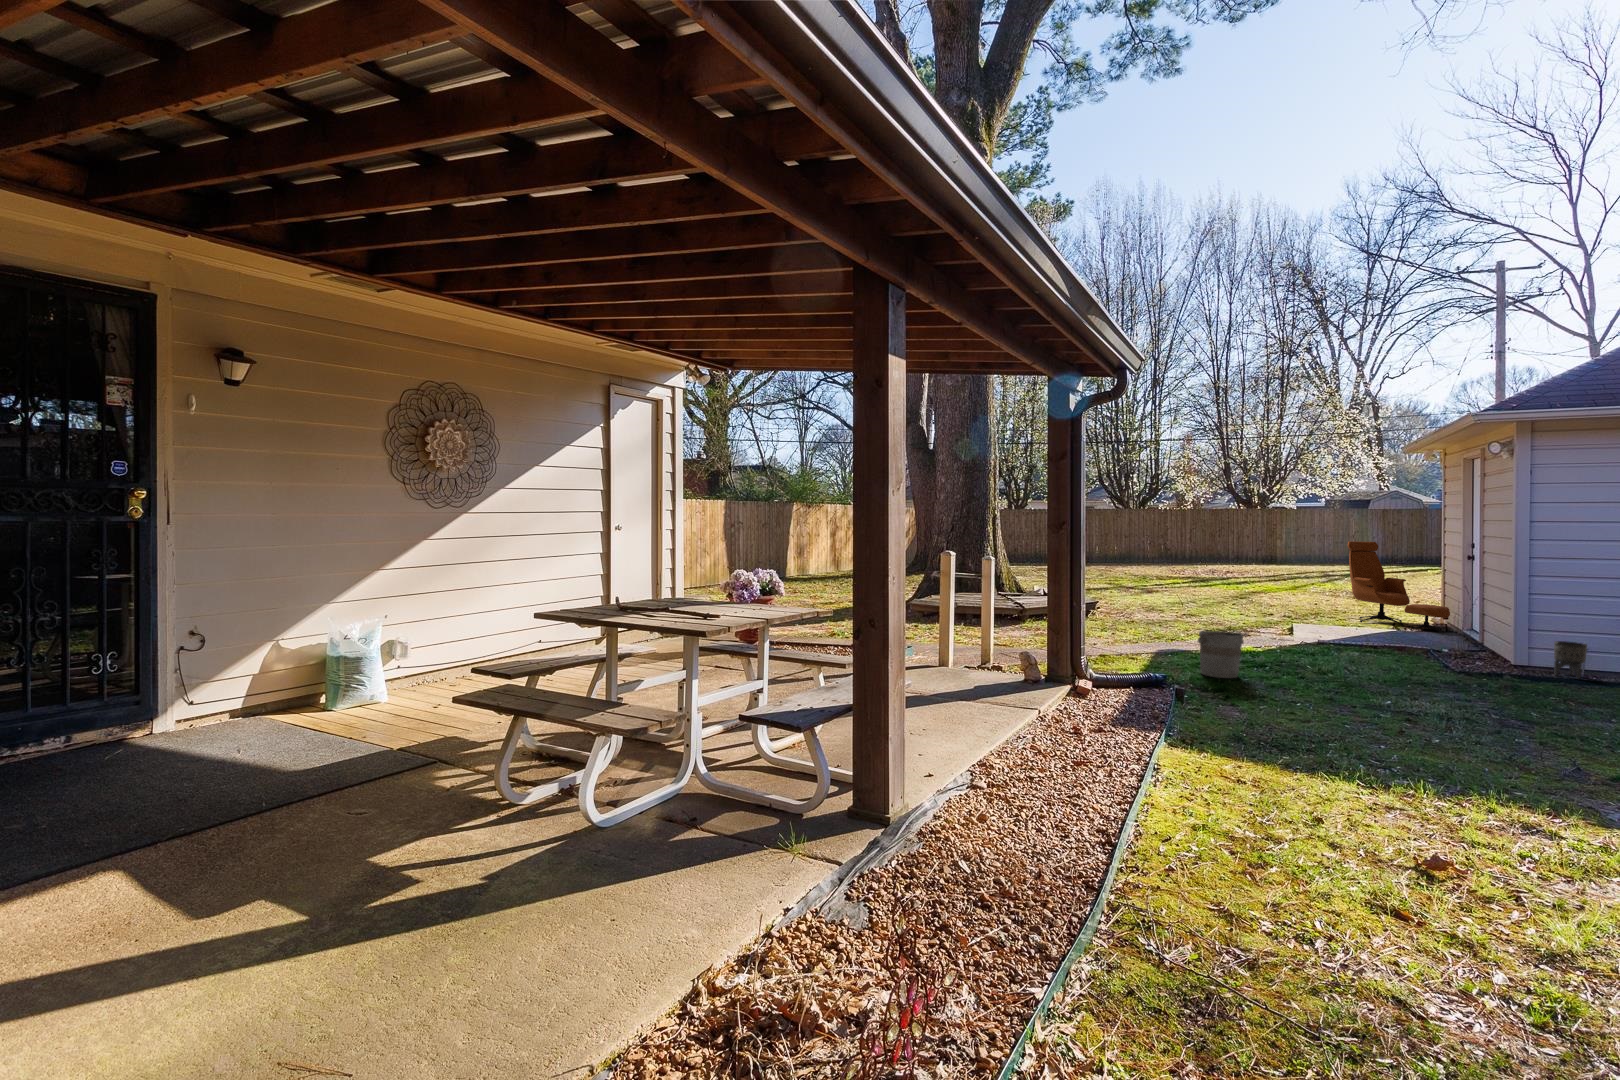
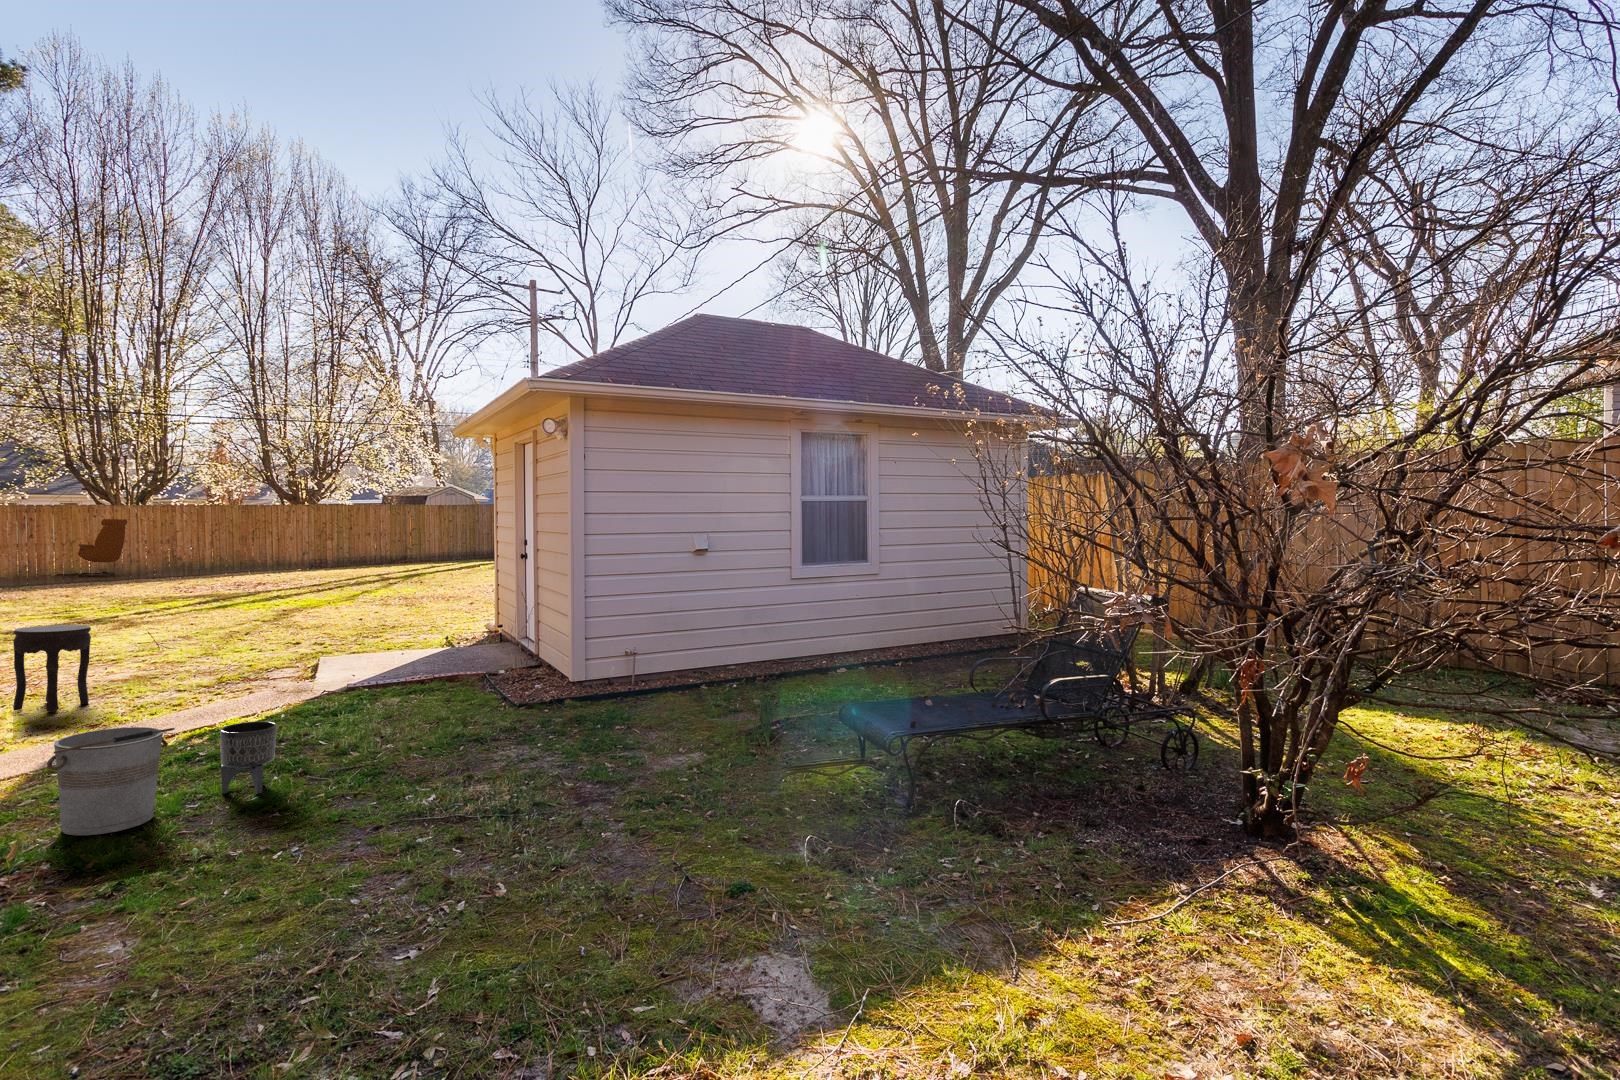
lounge chair: present [1348,541,1450,633] -> present [72,519,127,576]
side table: none [1140,584,1175,631] -> present [13,625,91,712]
planter: present [1554,641,1587,678] -> present [220,721,277,794]

